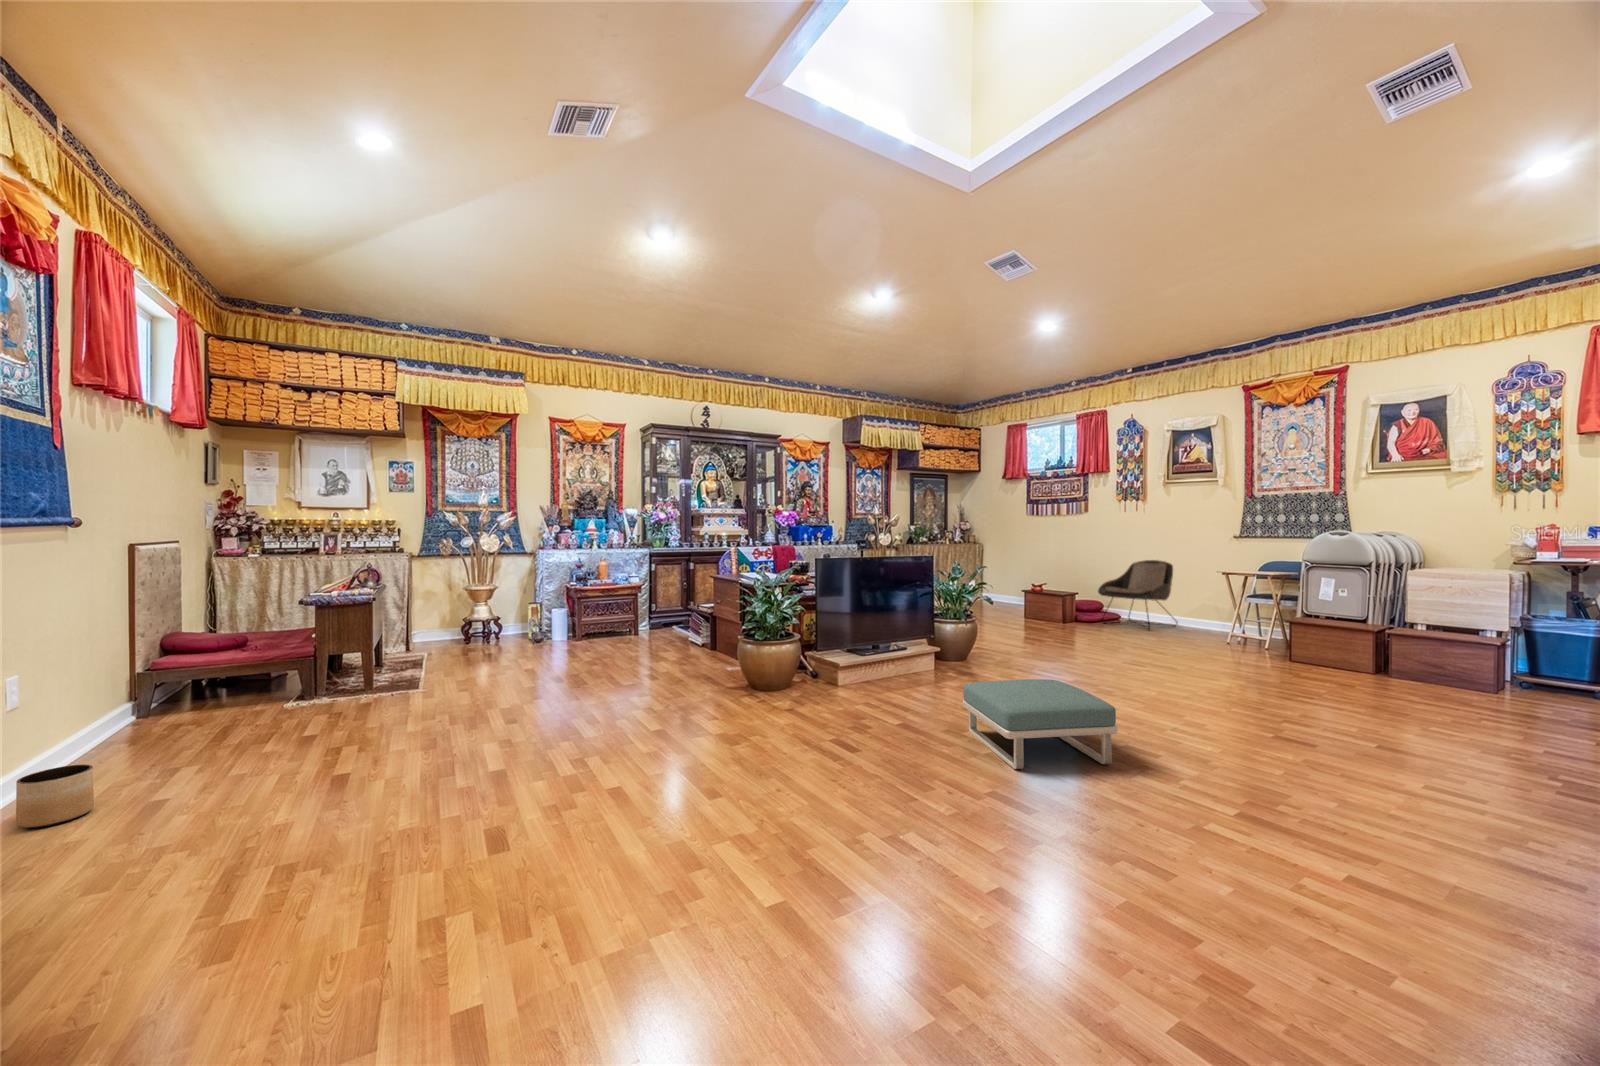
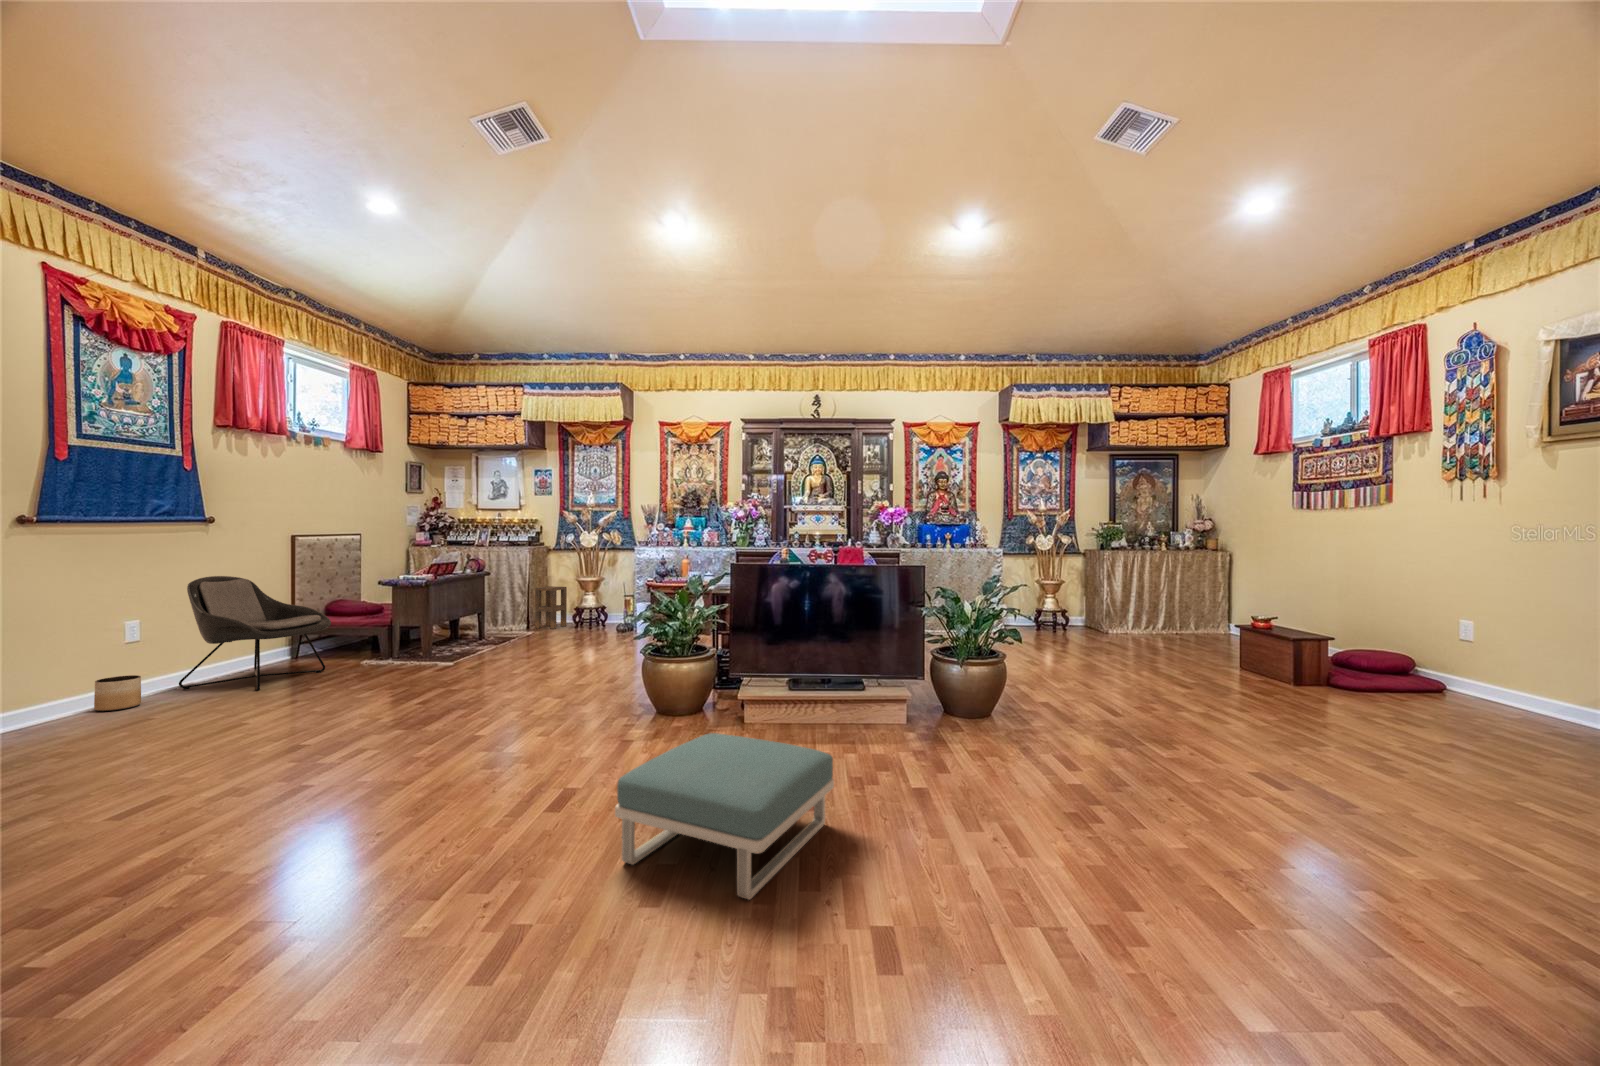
lounge chair: present [1098,560,1177,630] -> present [179,576,331,690]
side table: none [416,599,450,650] -> present [535,586,567,629]

